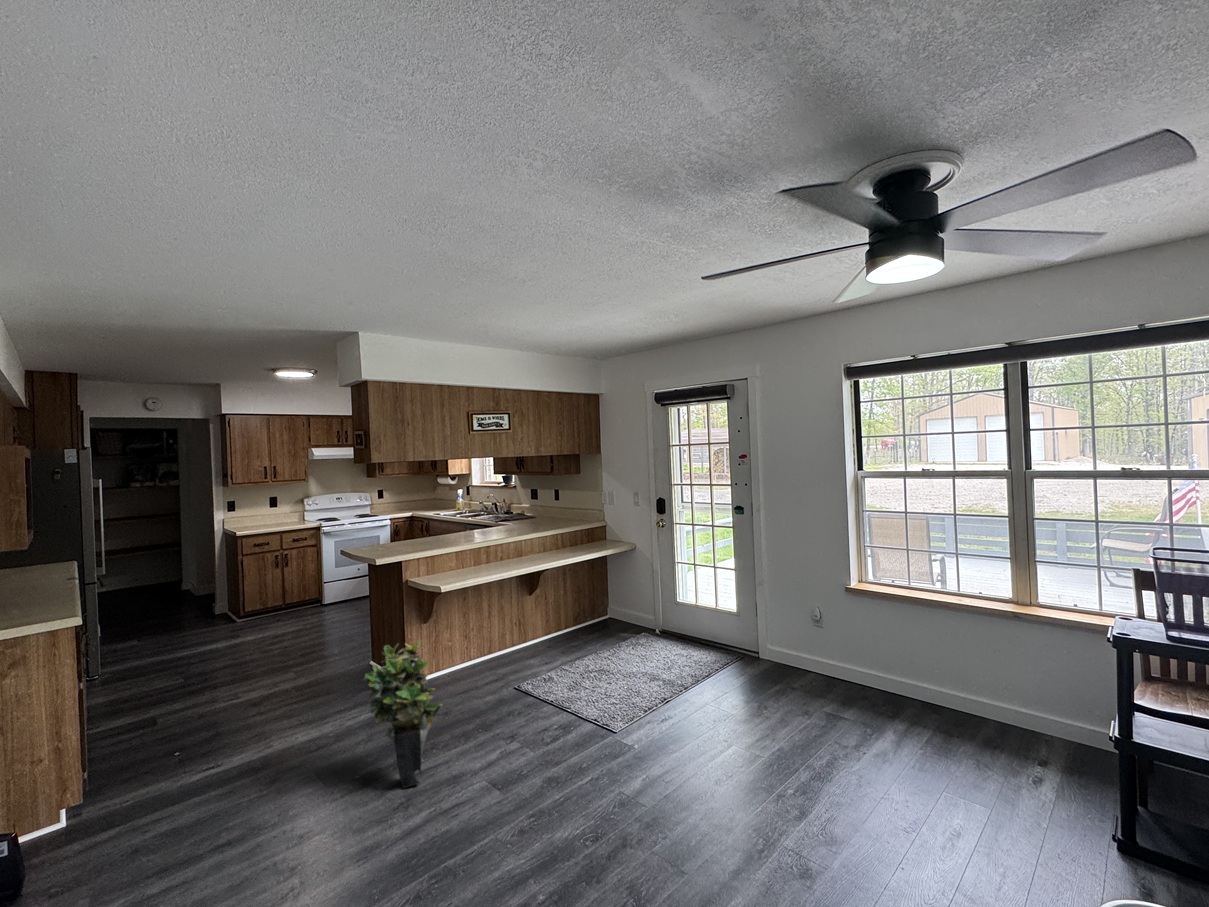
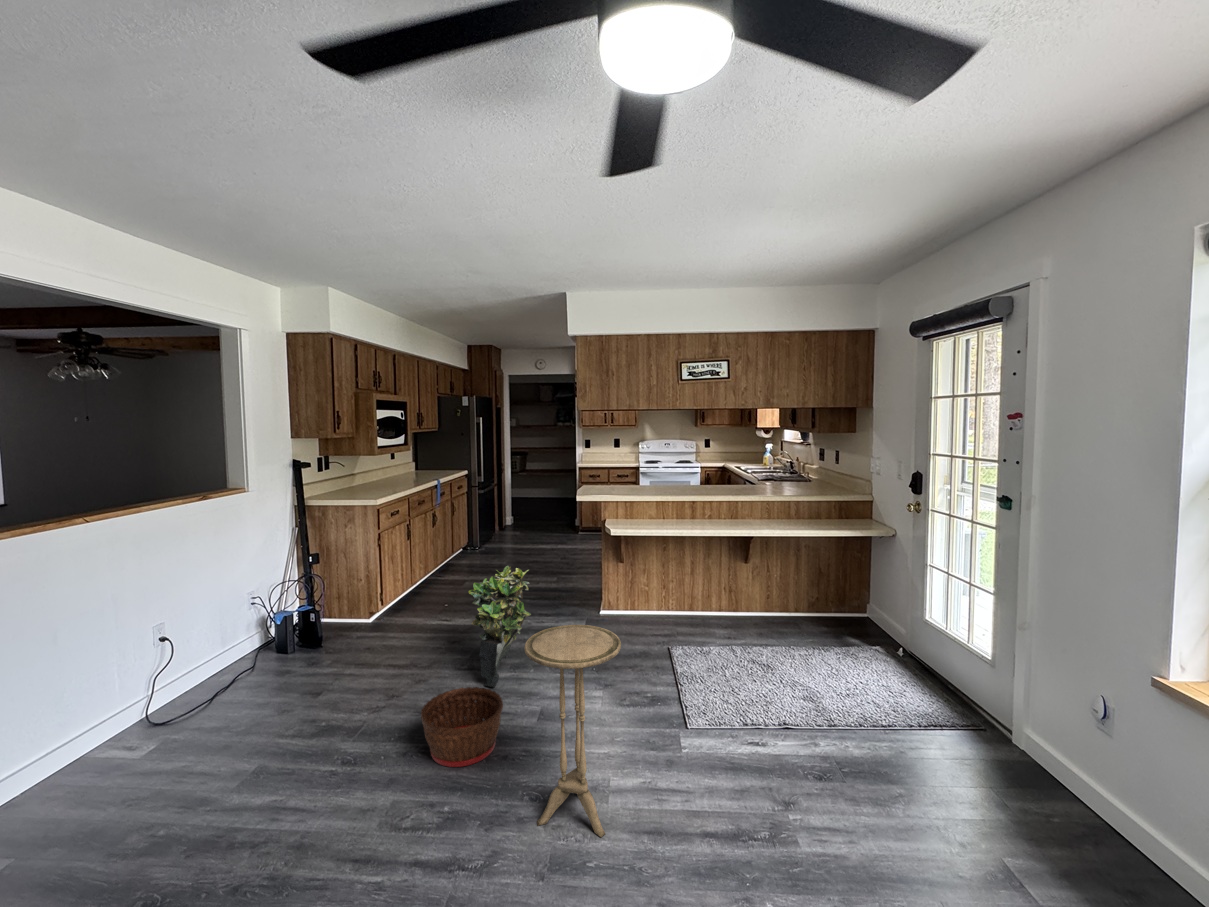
side table: none [593,647,676,839] -> present [525,625,621,837]
basket: none [431,767,521,862] -> present [421,687,503,767]

